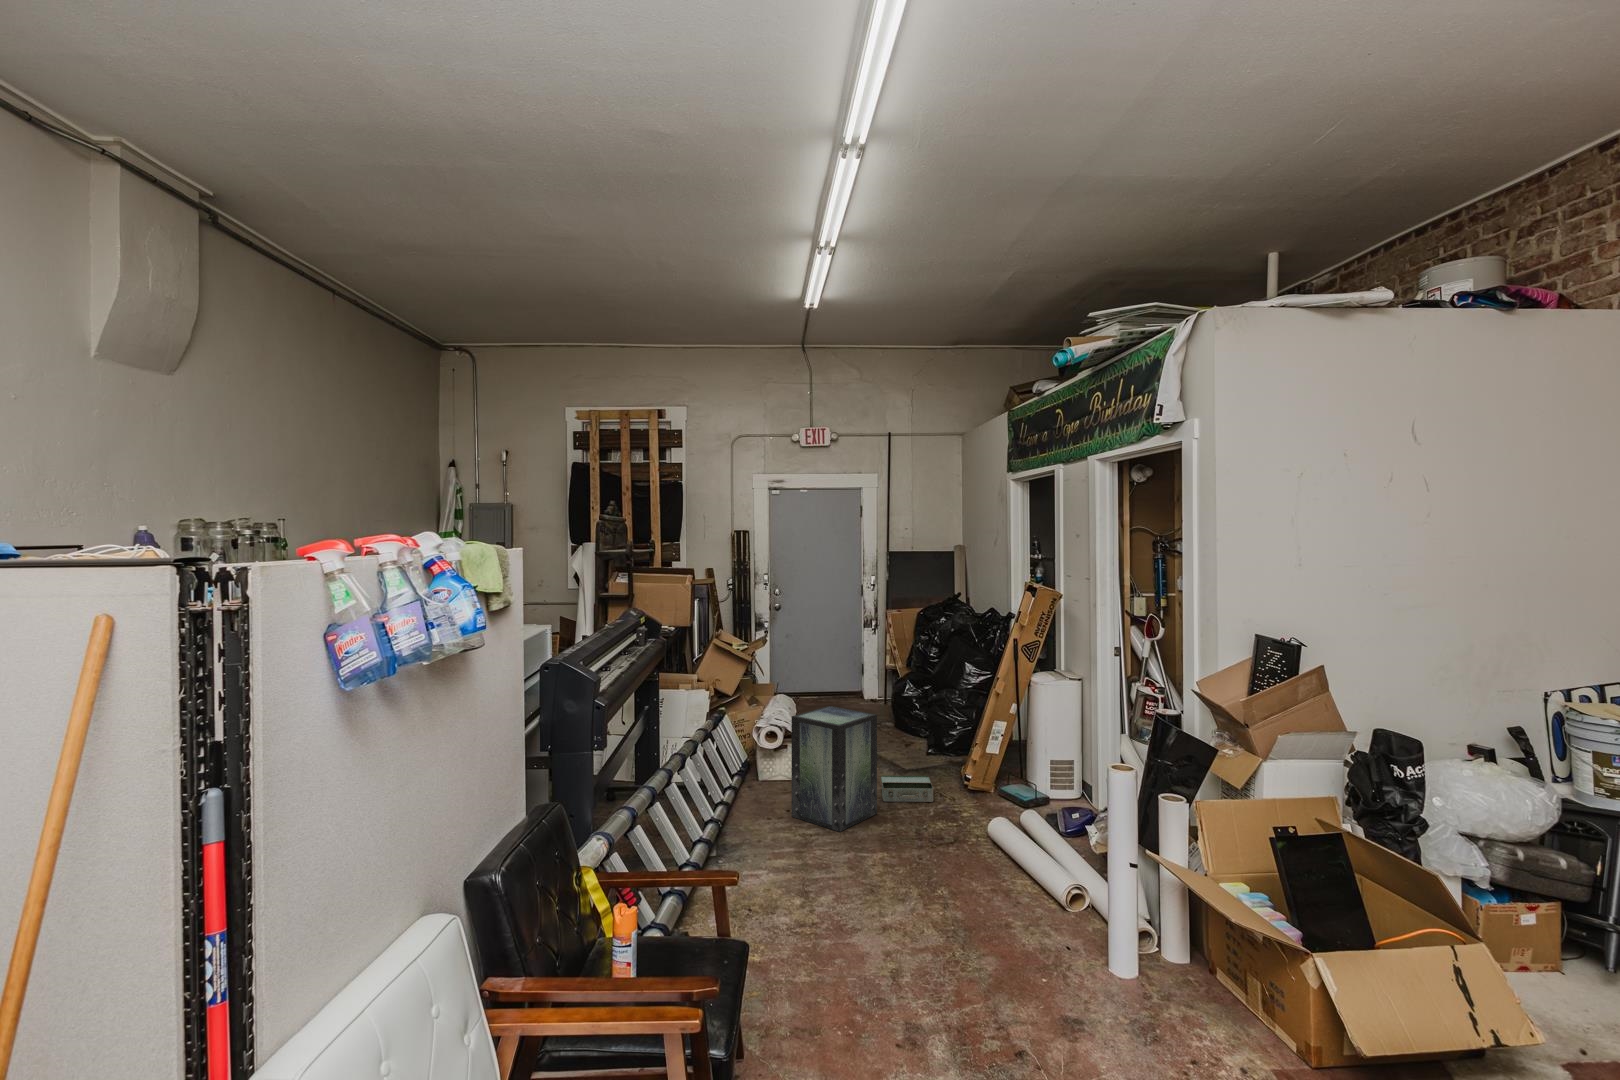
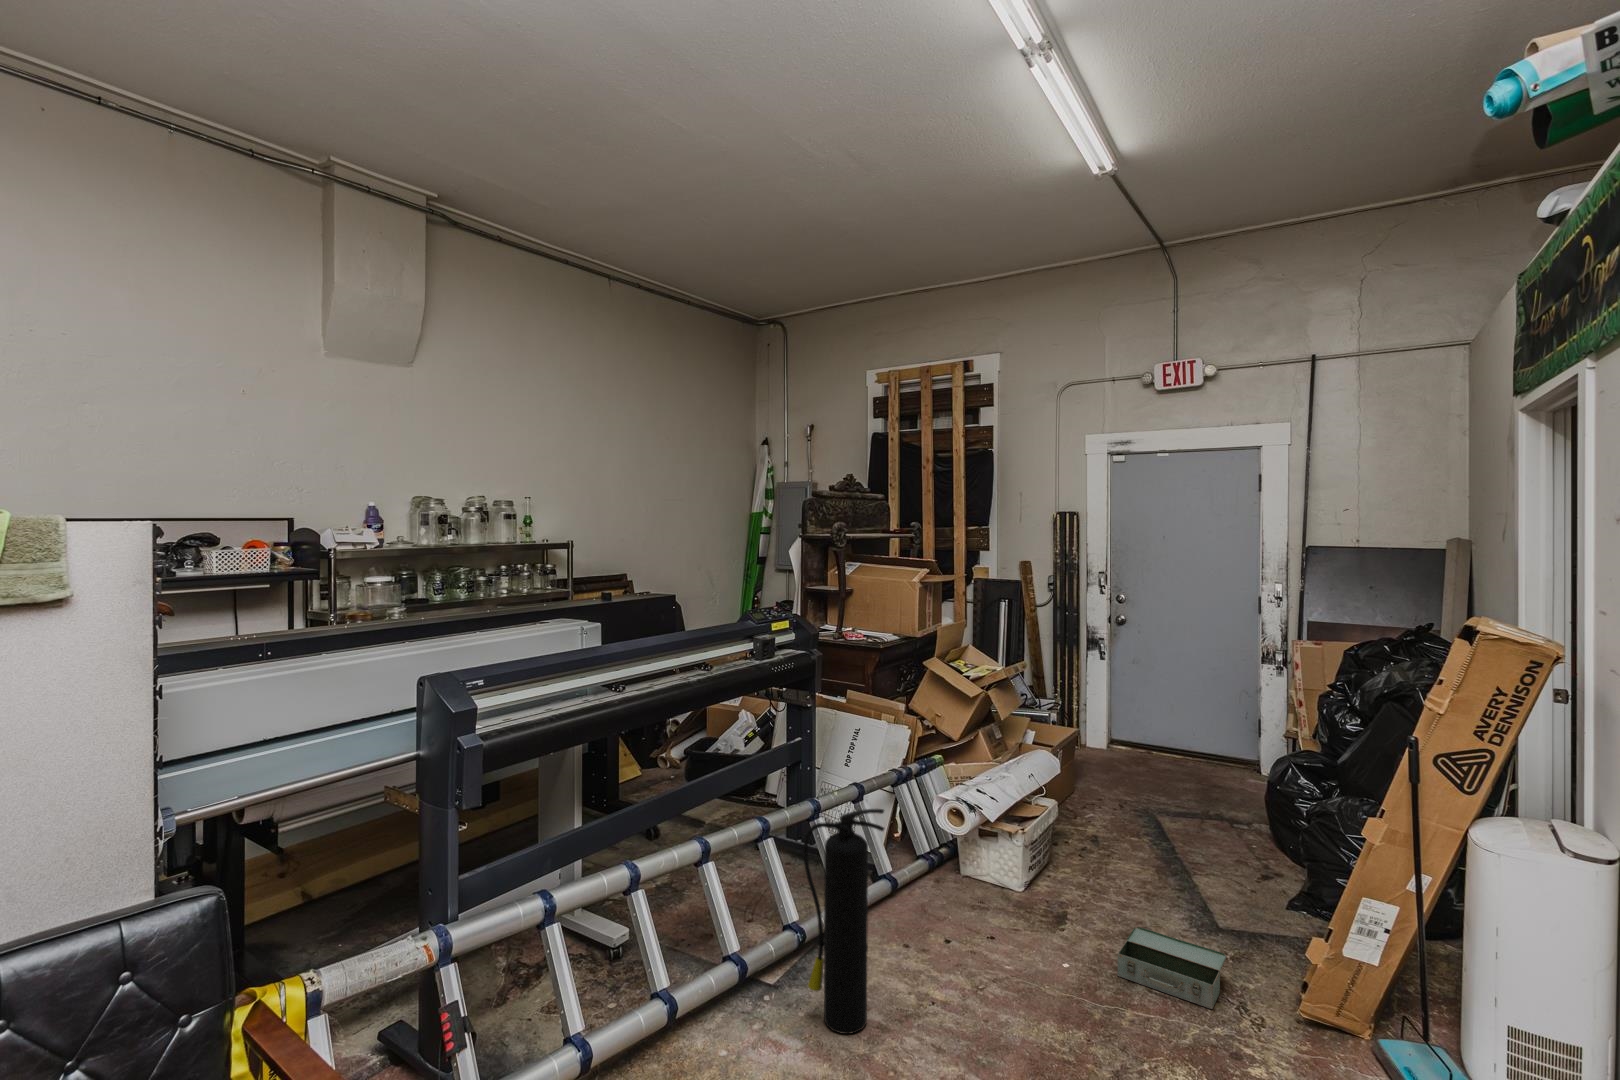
storage box: present [791,706,877,832] -> none [944,792,1085,1013]
fire extinguisher: none [747,717,798,862] -> present [803,809,884,1034]

